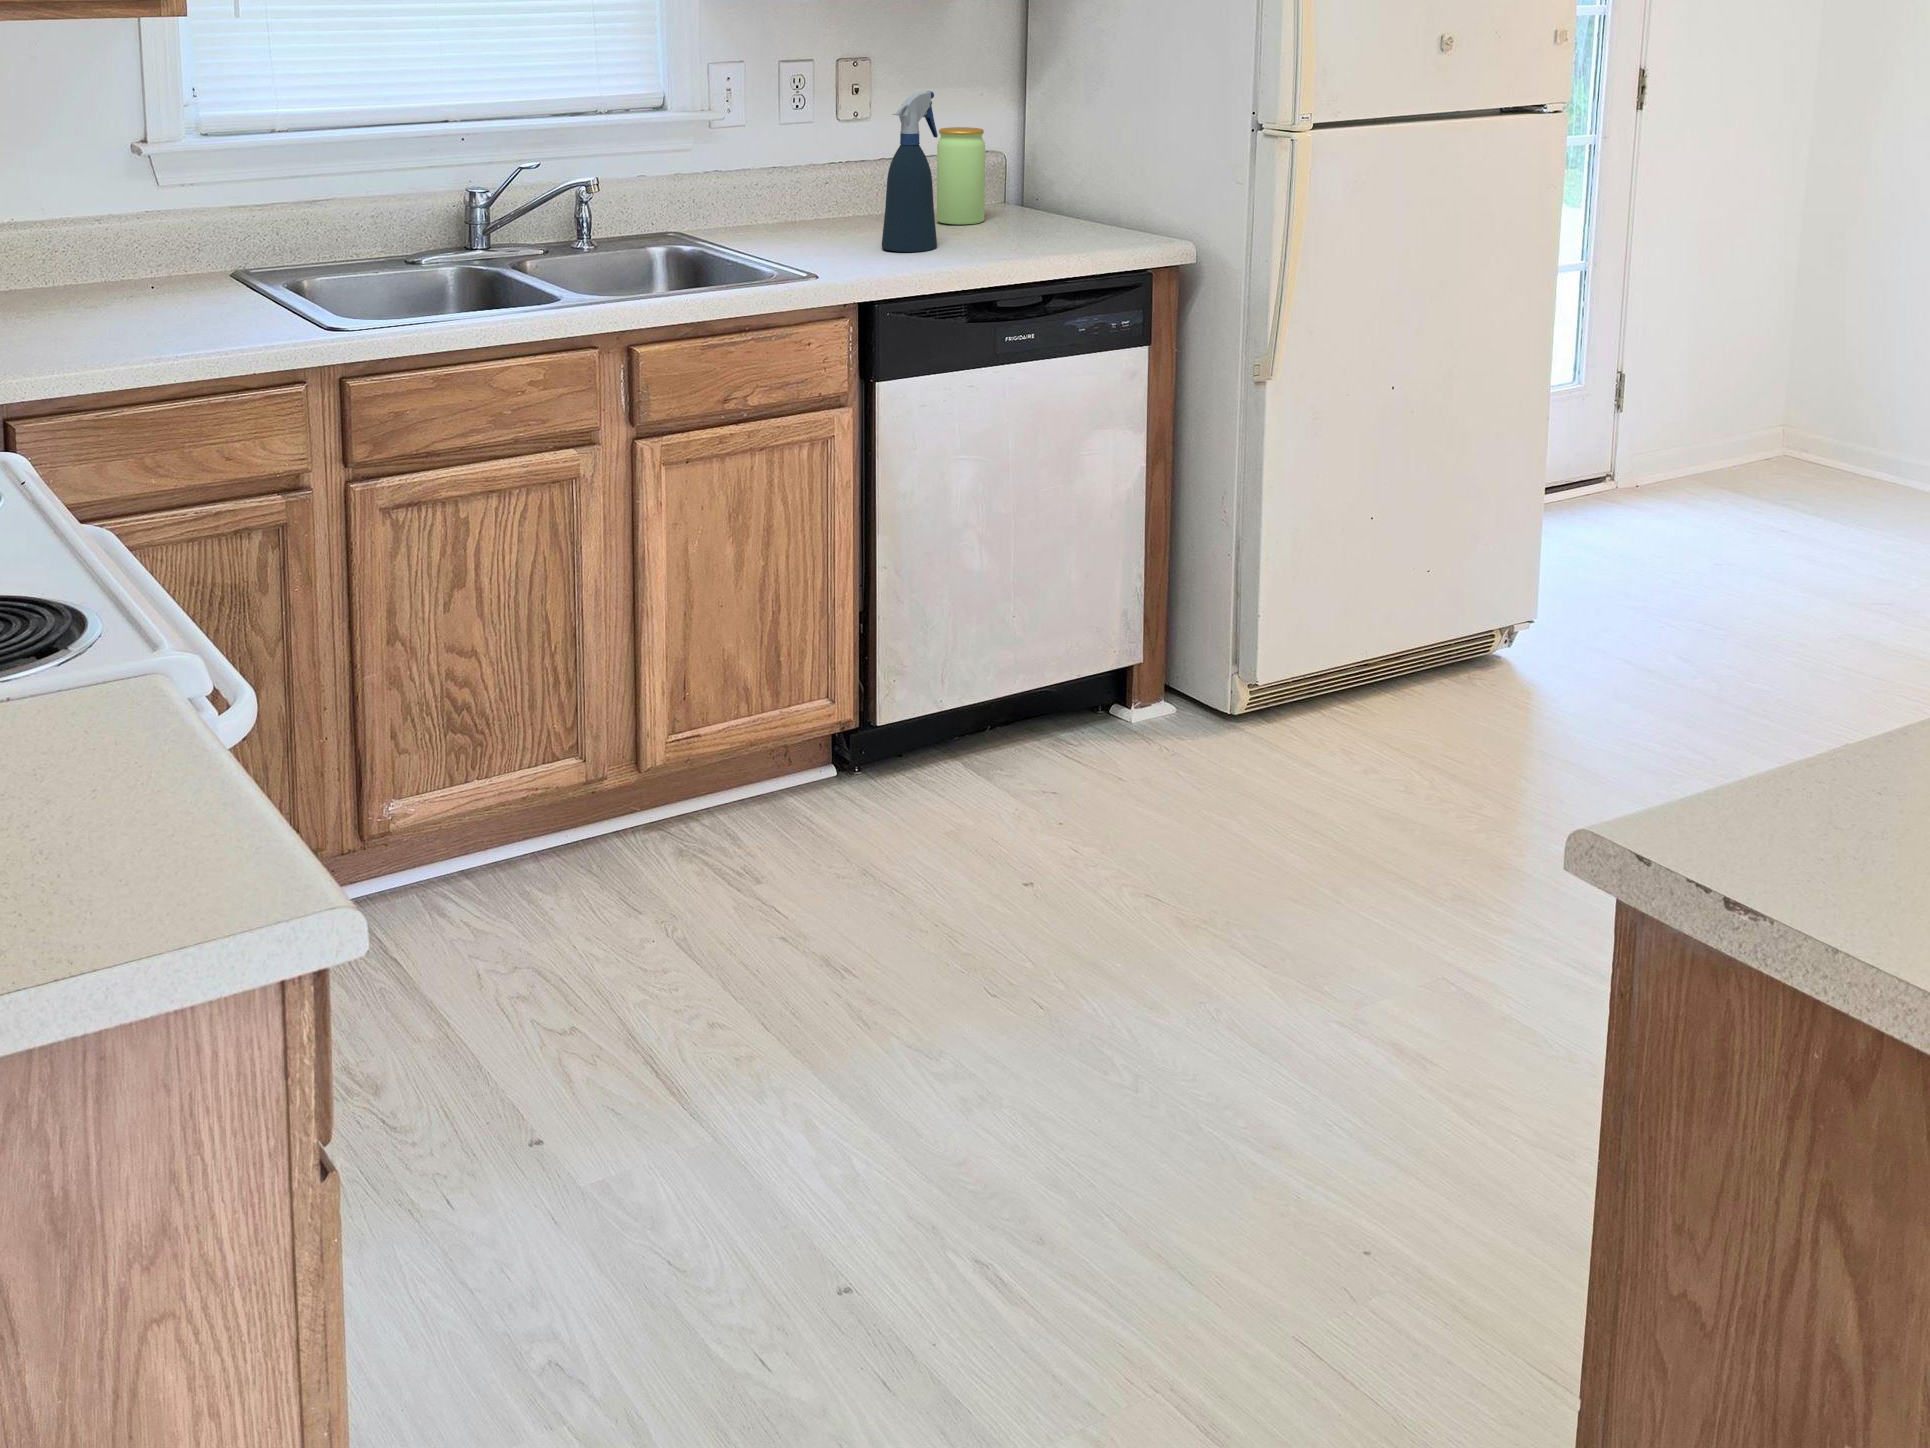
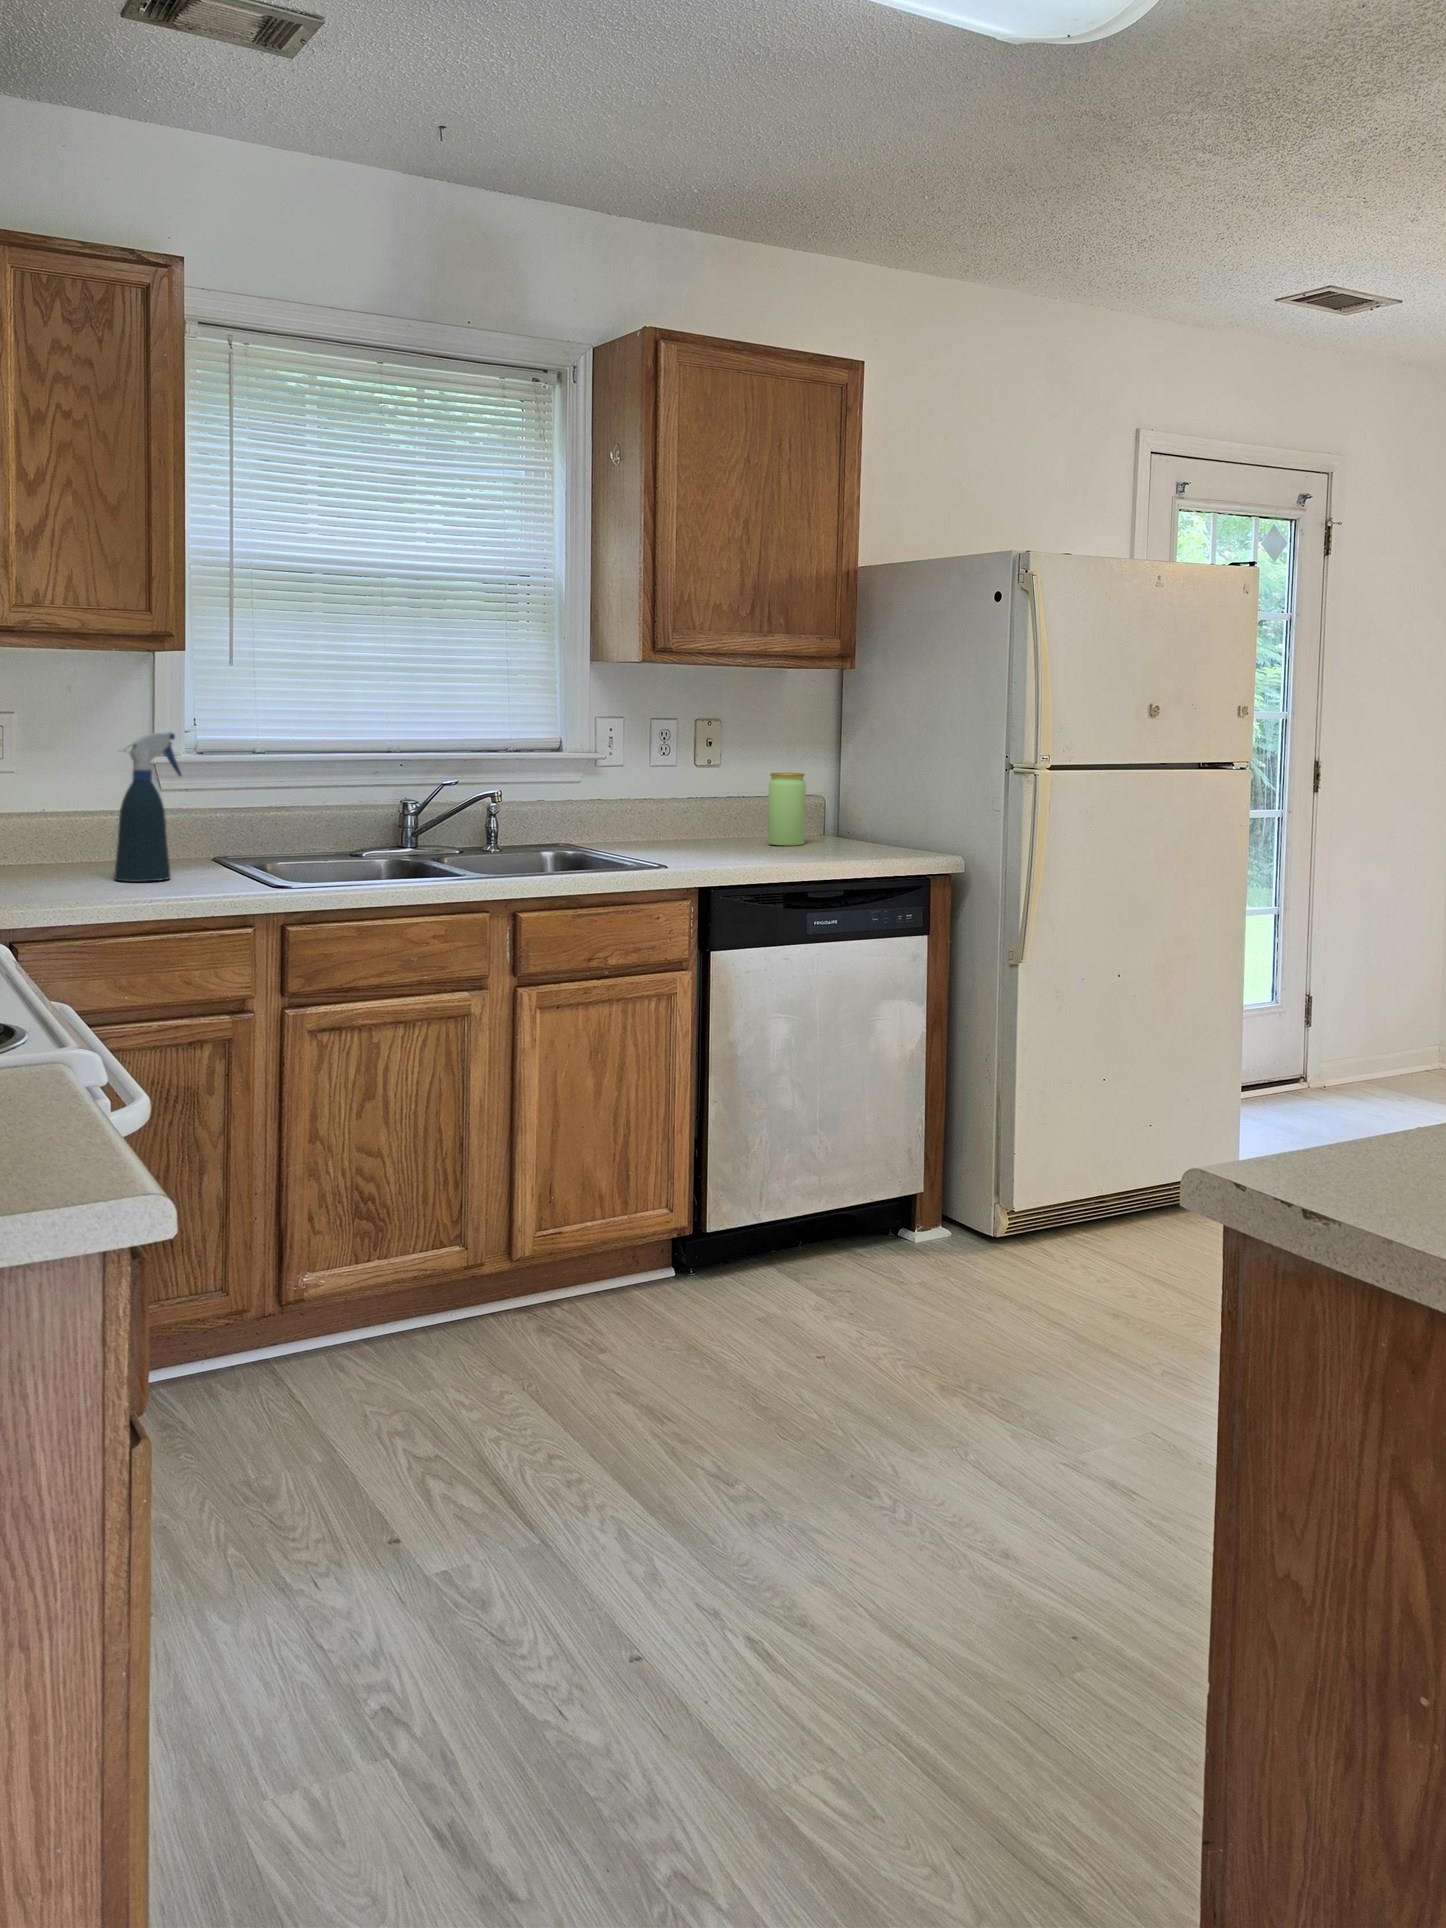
spray bottle: present [882,91,938,252] -> present [114,733,181,882]

